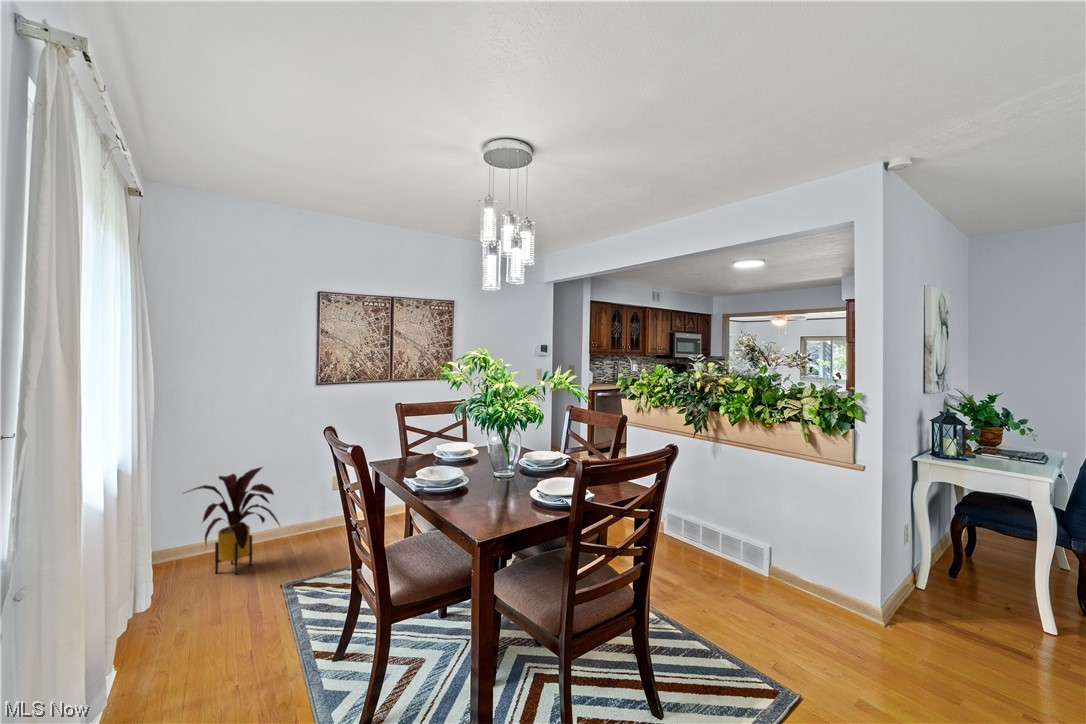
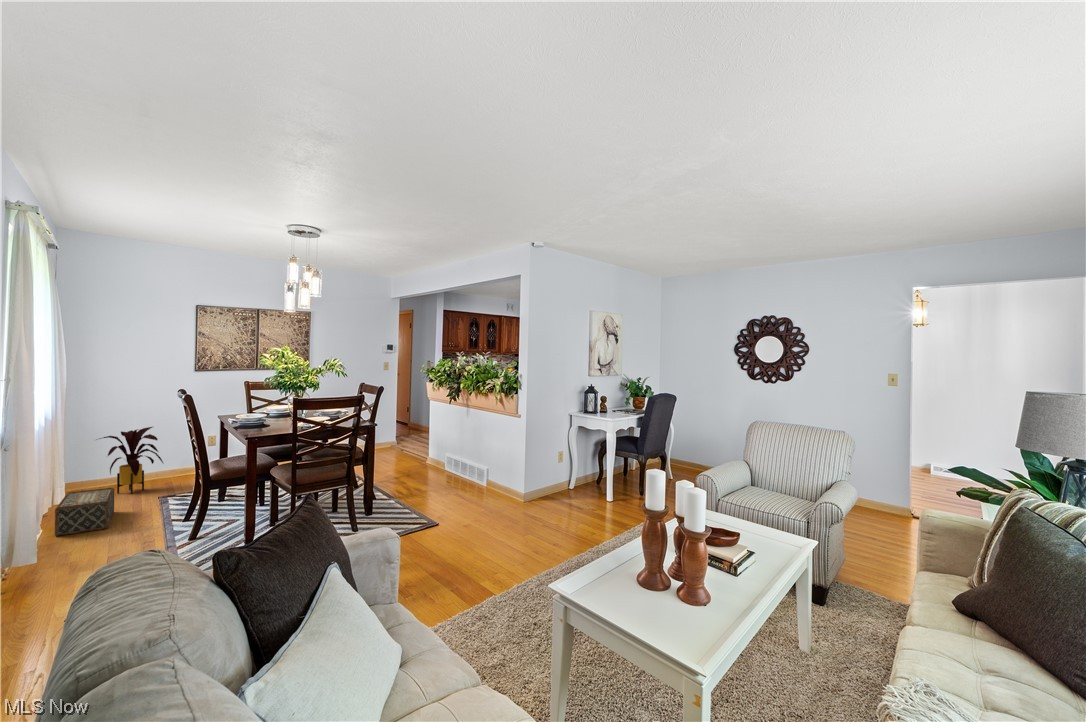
woven basket: none [117,588,216,716] -> present [55,488,114,536]

